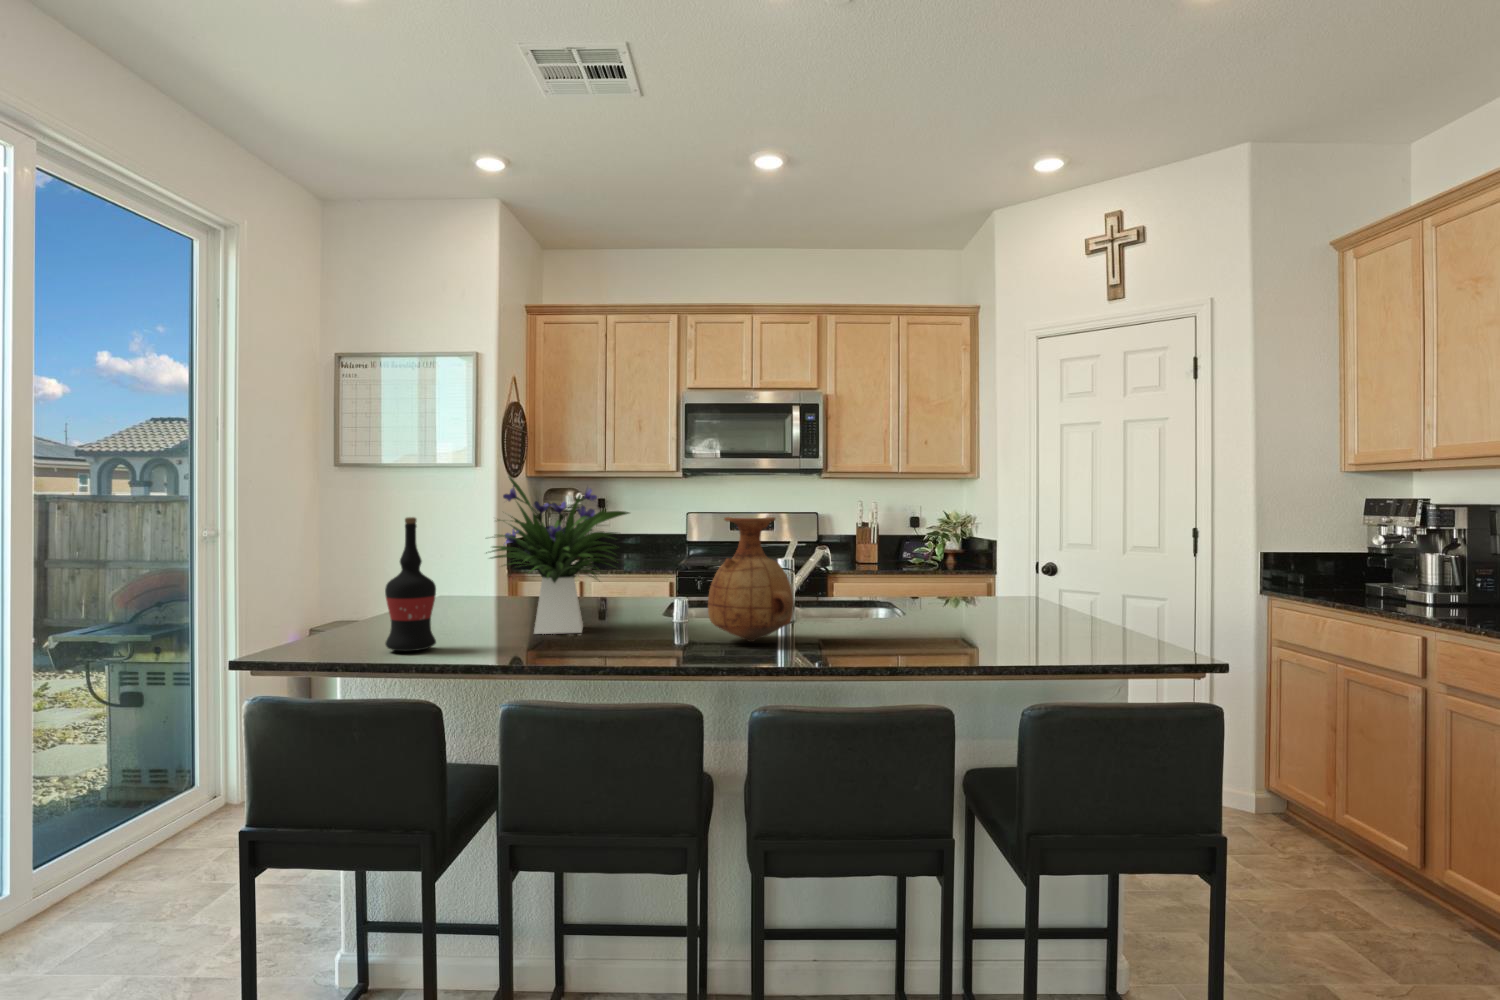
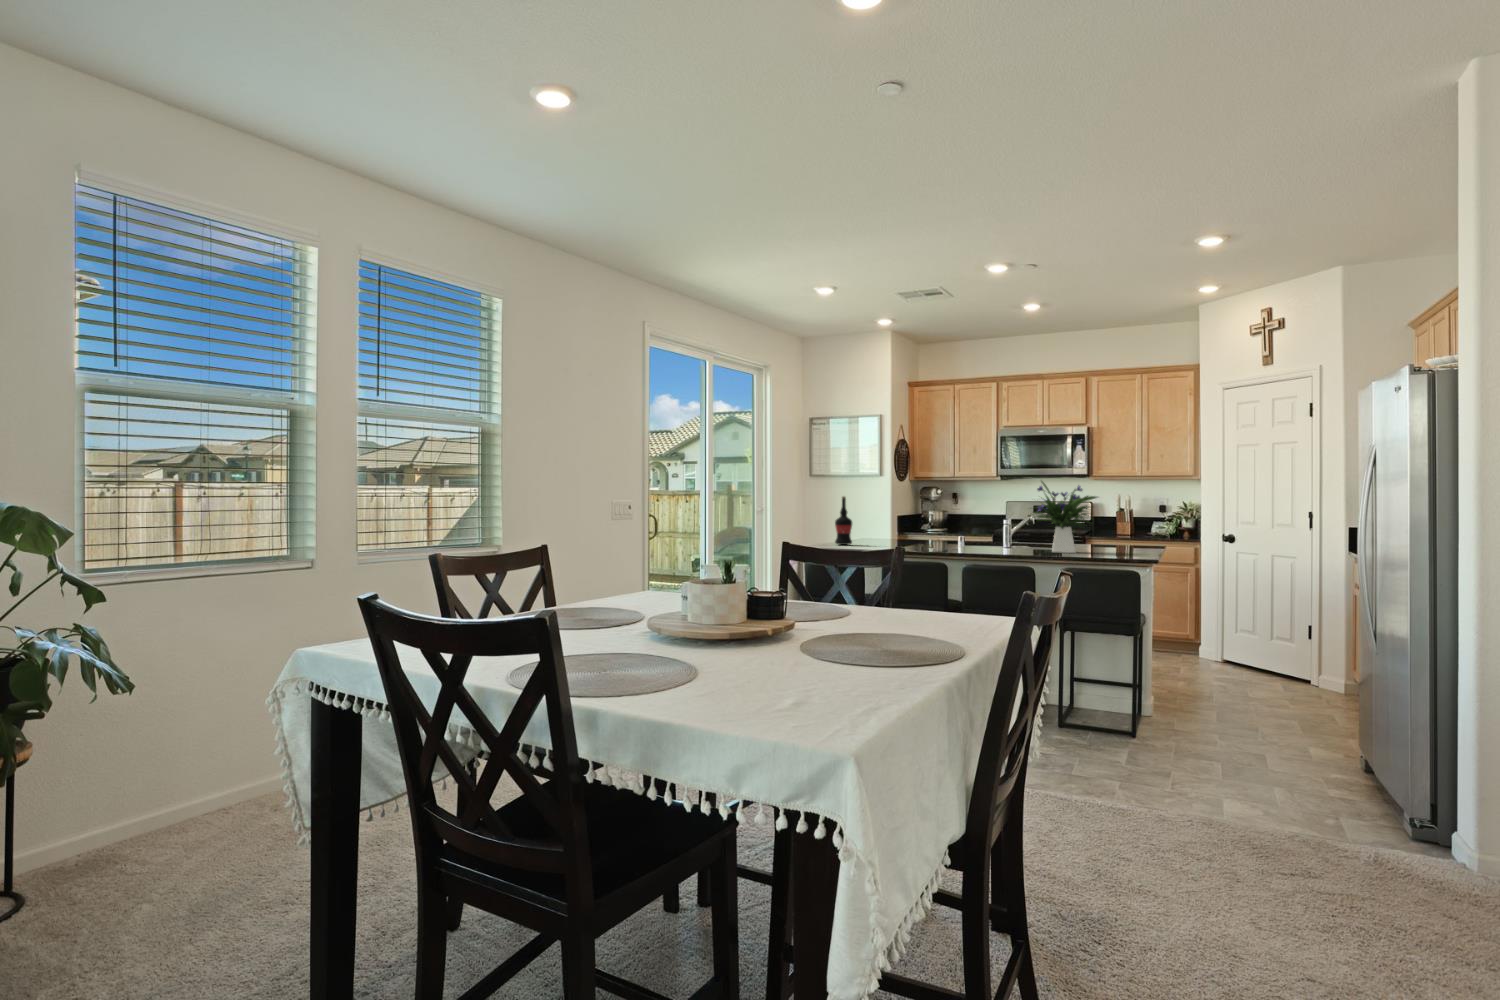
flower arrangement: present [486,477,629,634] -> present [1035,481,1097,553]
vase: present [708,517,794,642] -> none [956,497,992,548]

